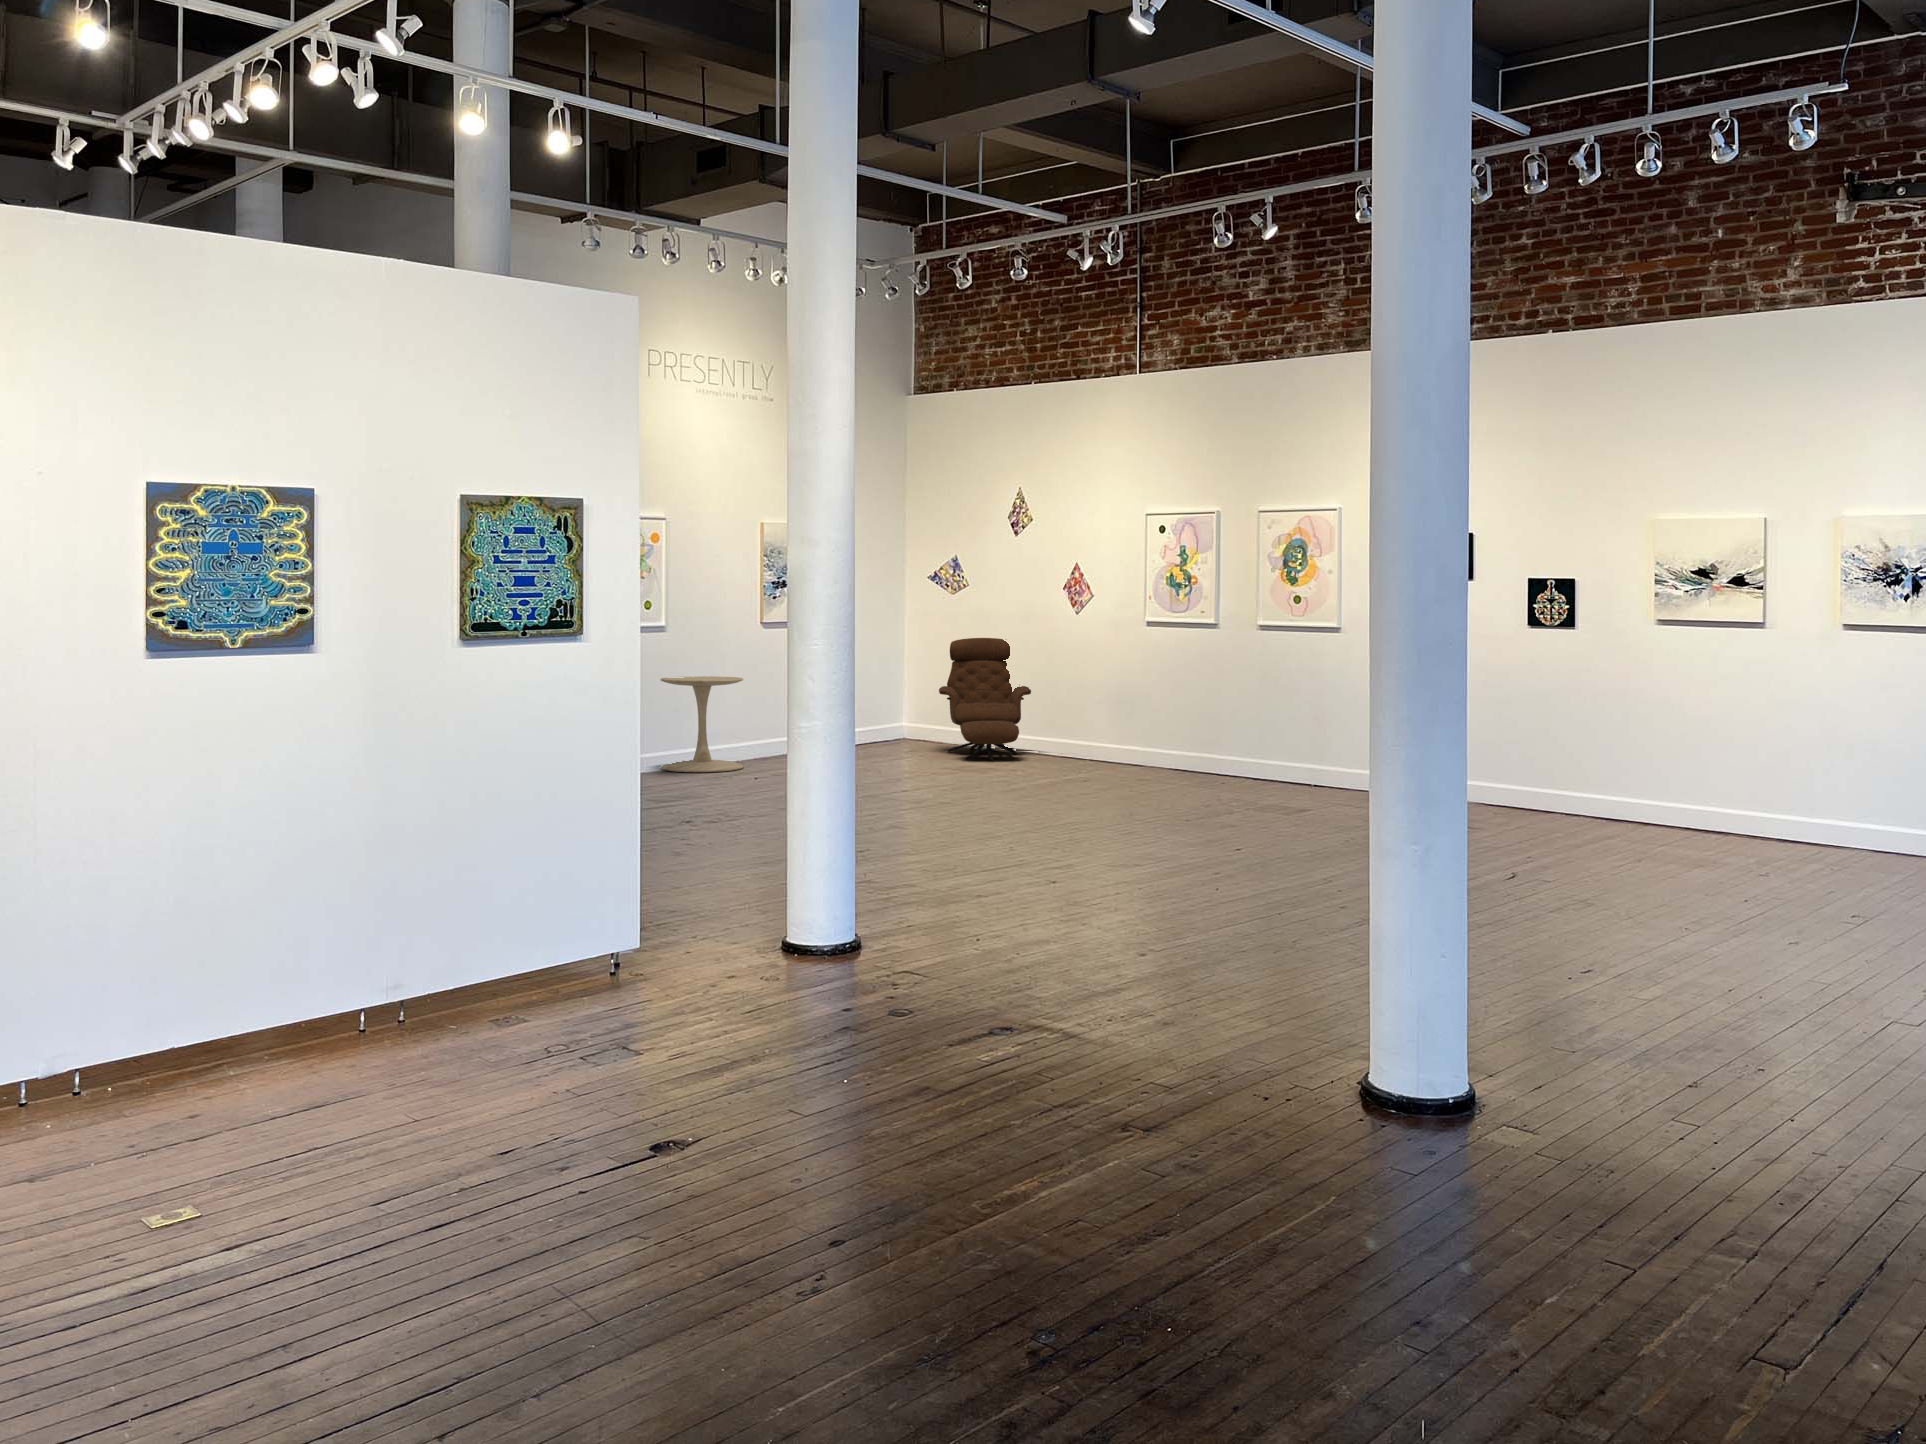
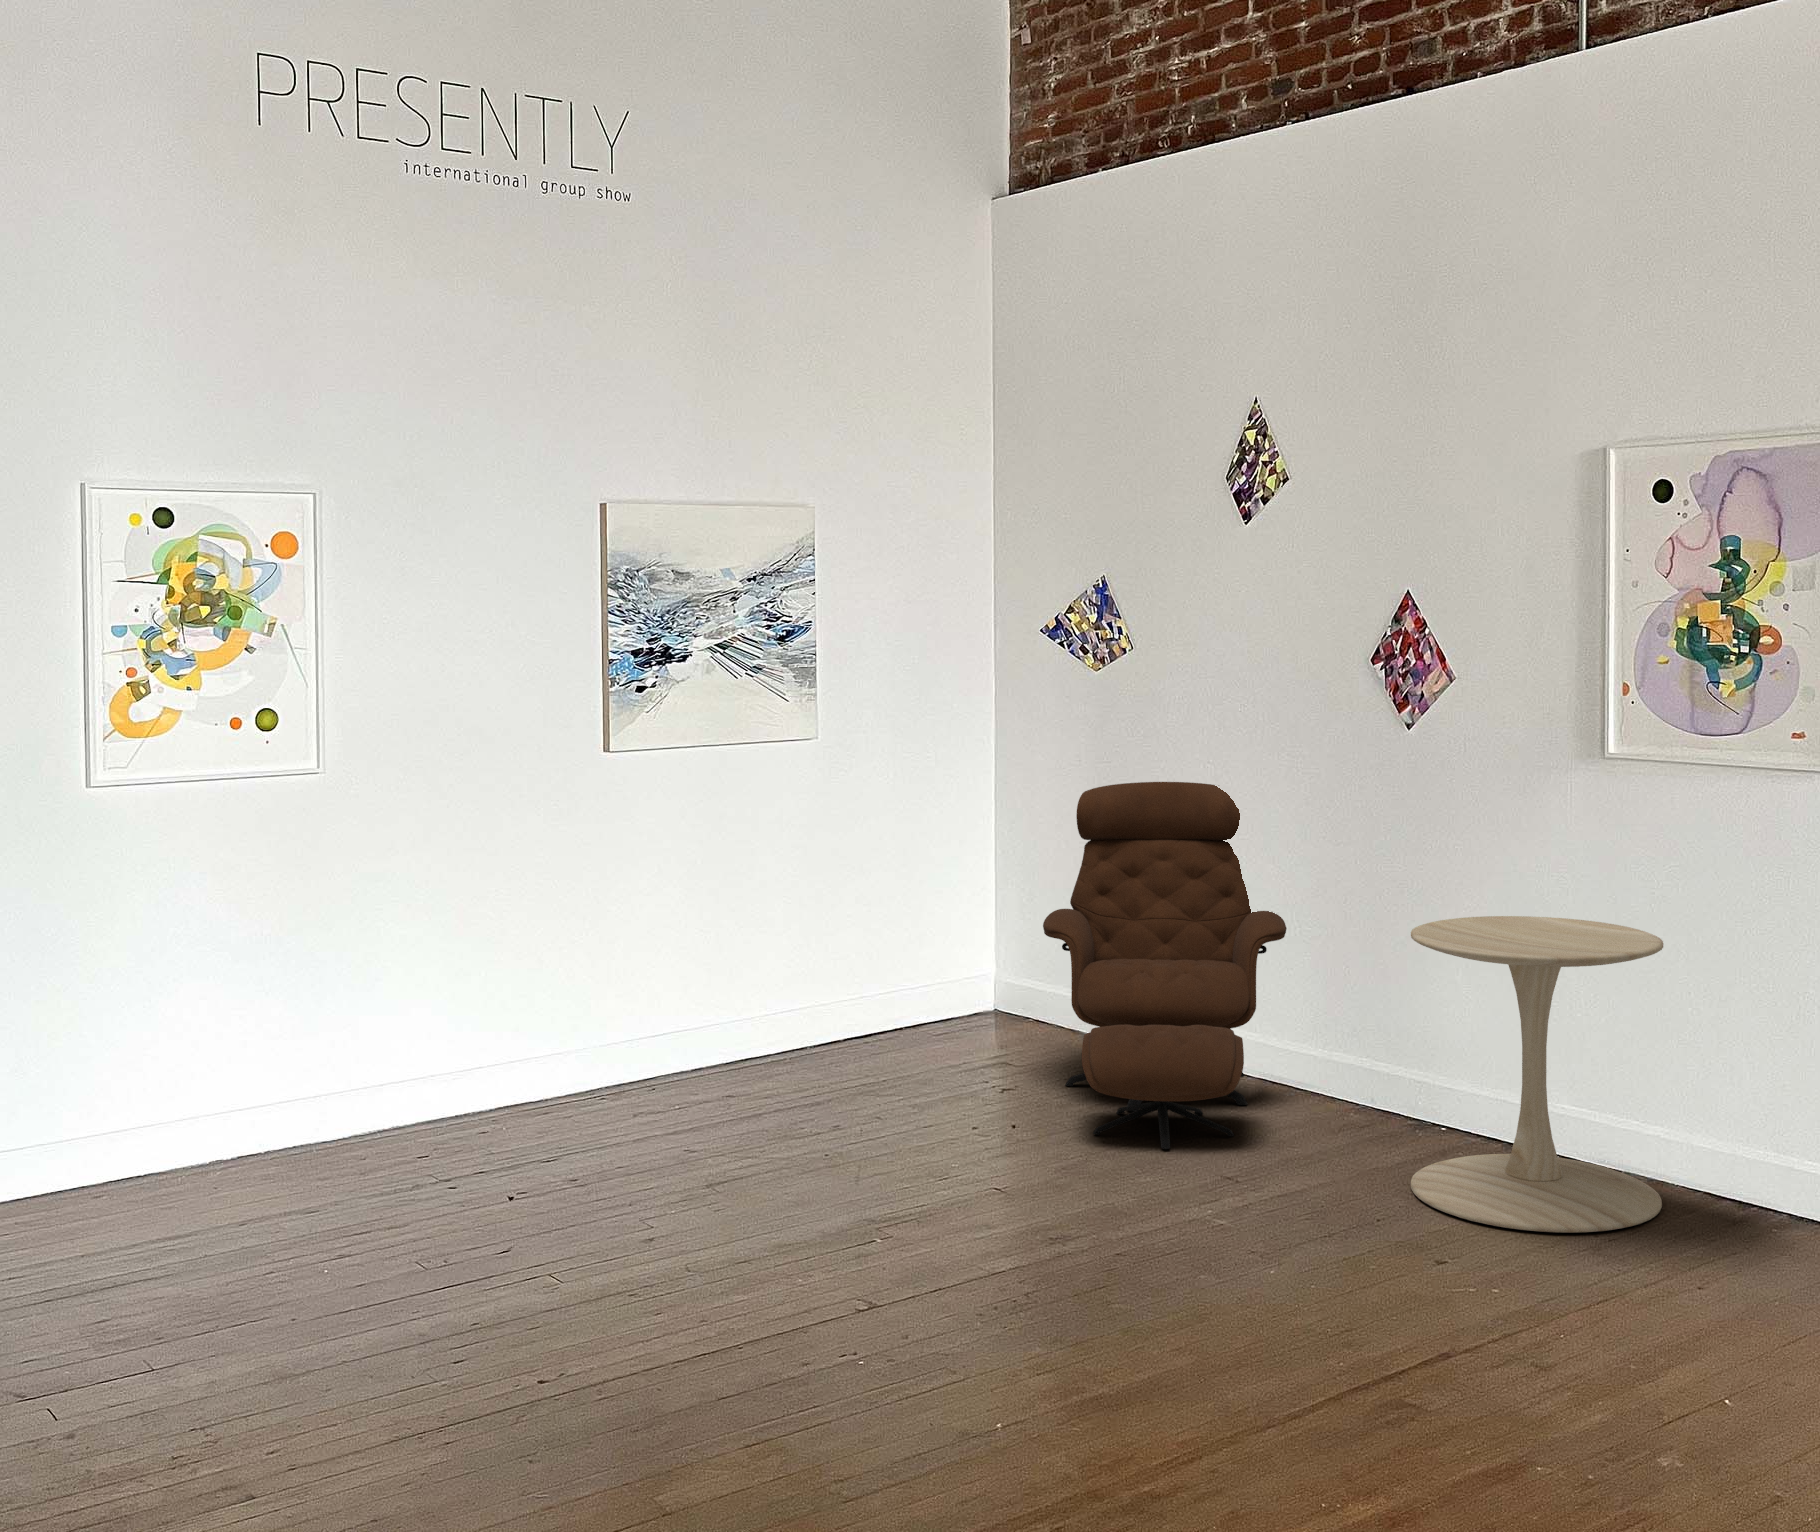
pedestal table: present [660,676,744,772] -> present [1411,916,1663,1233]

